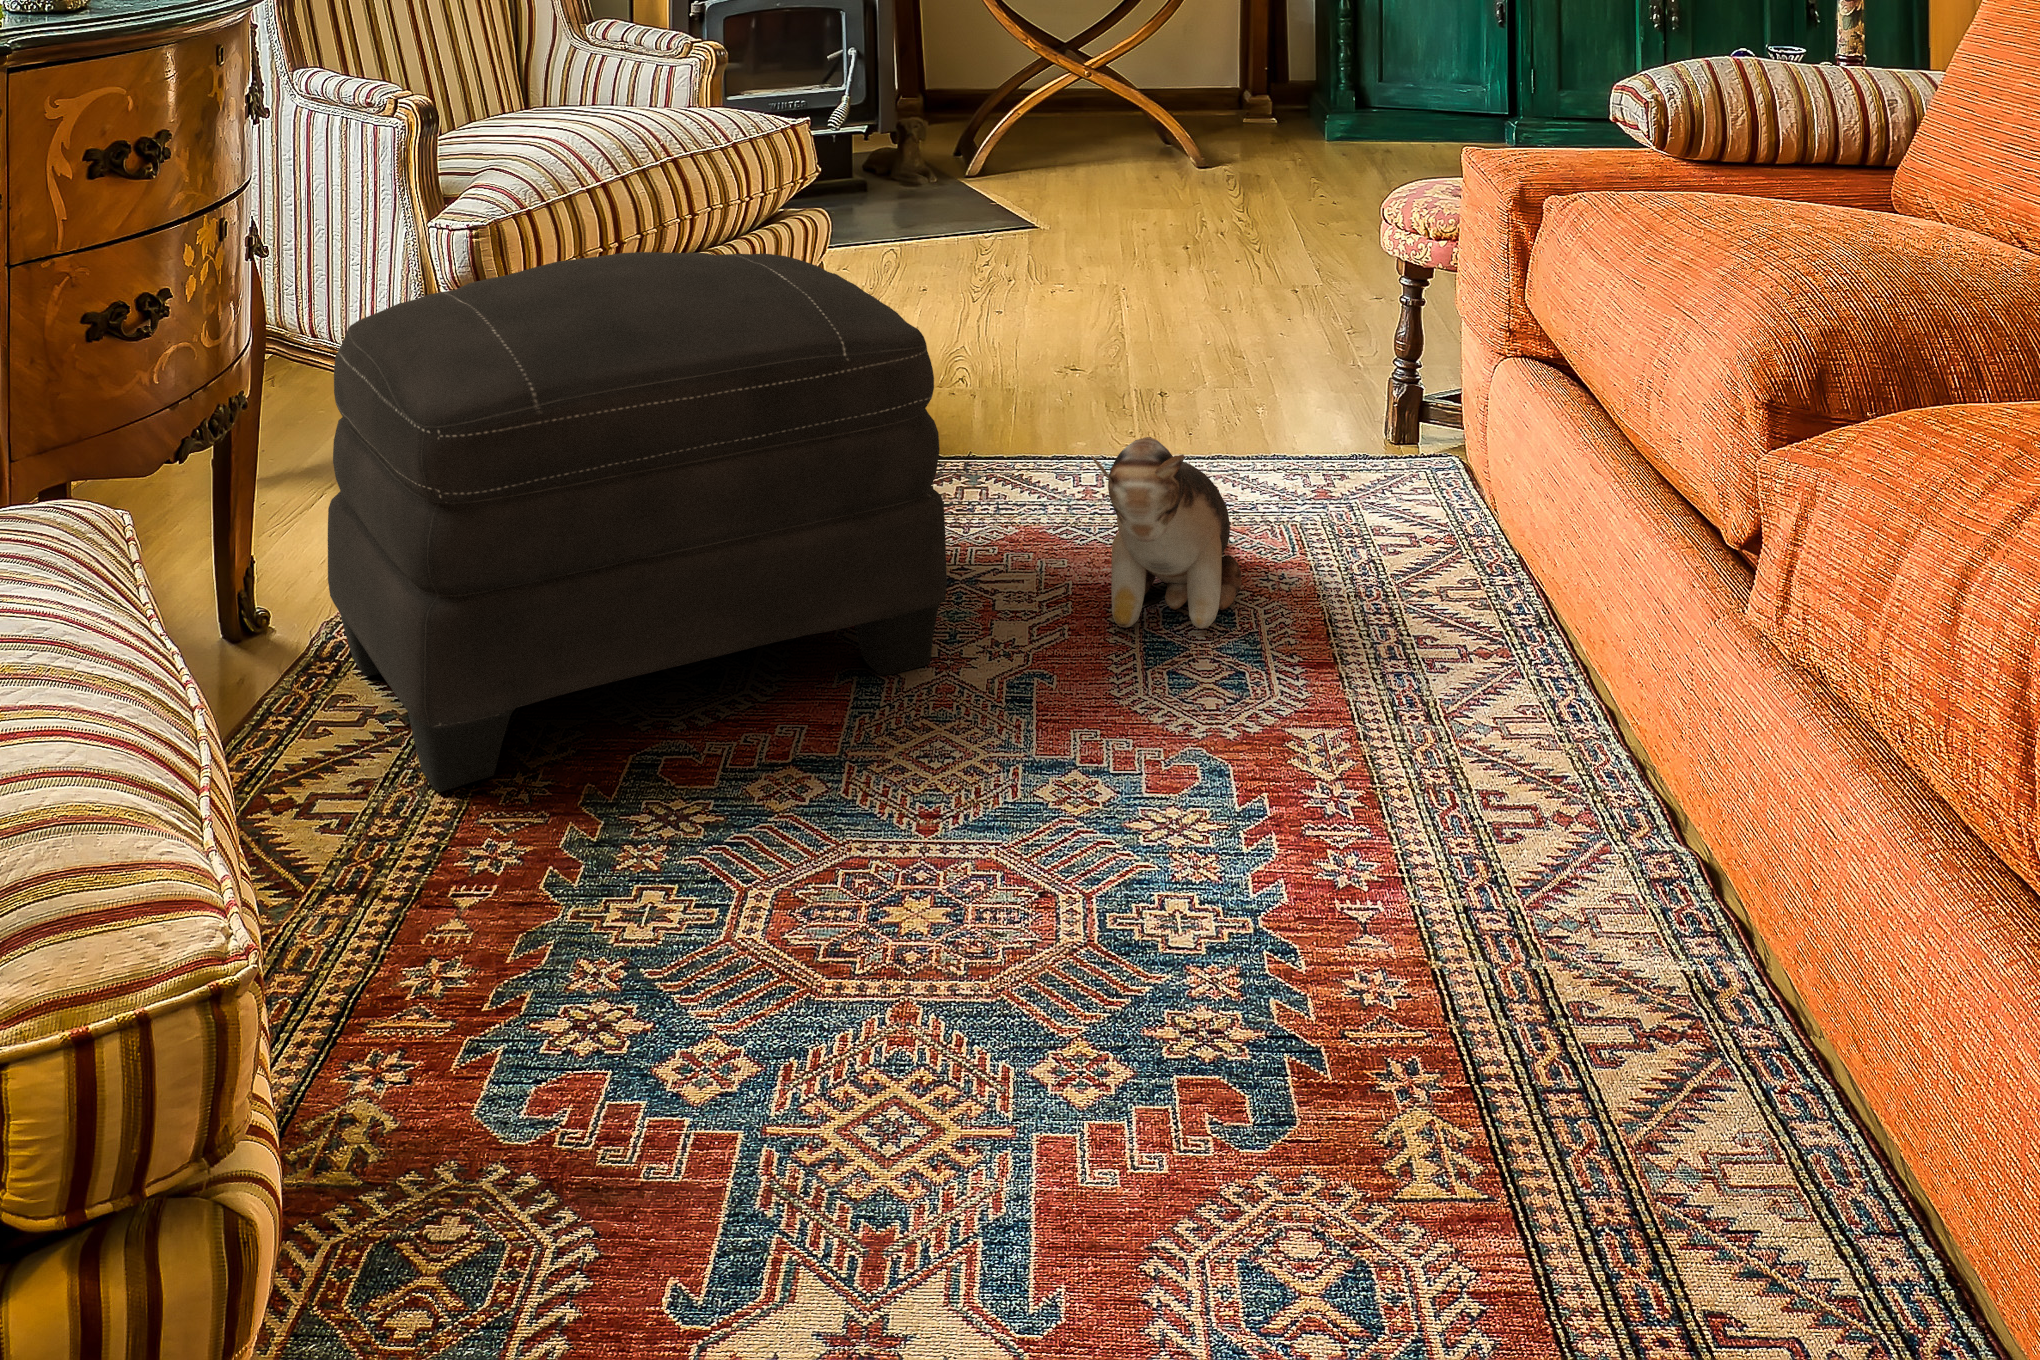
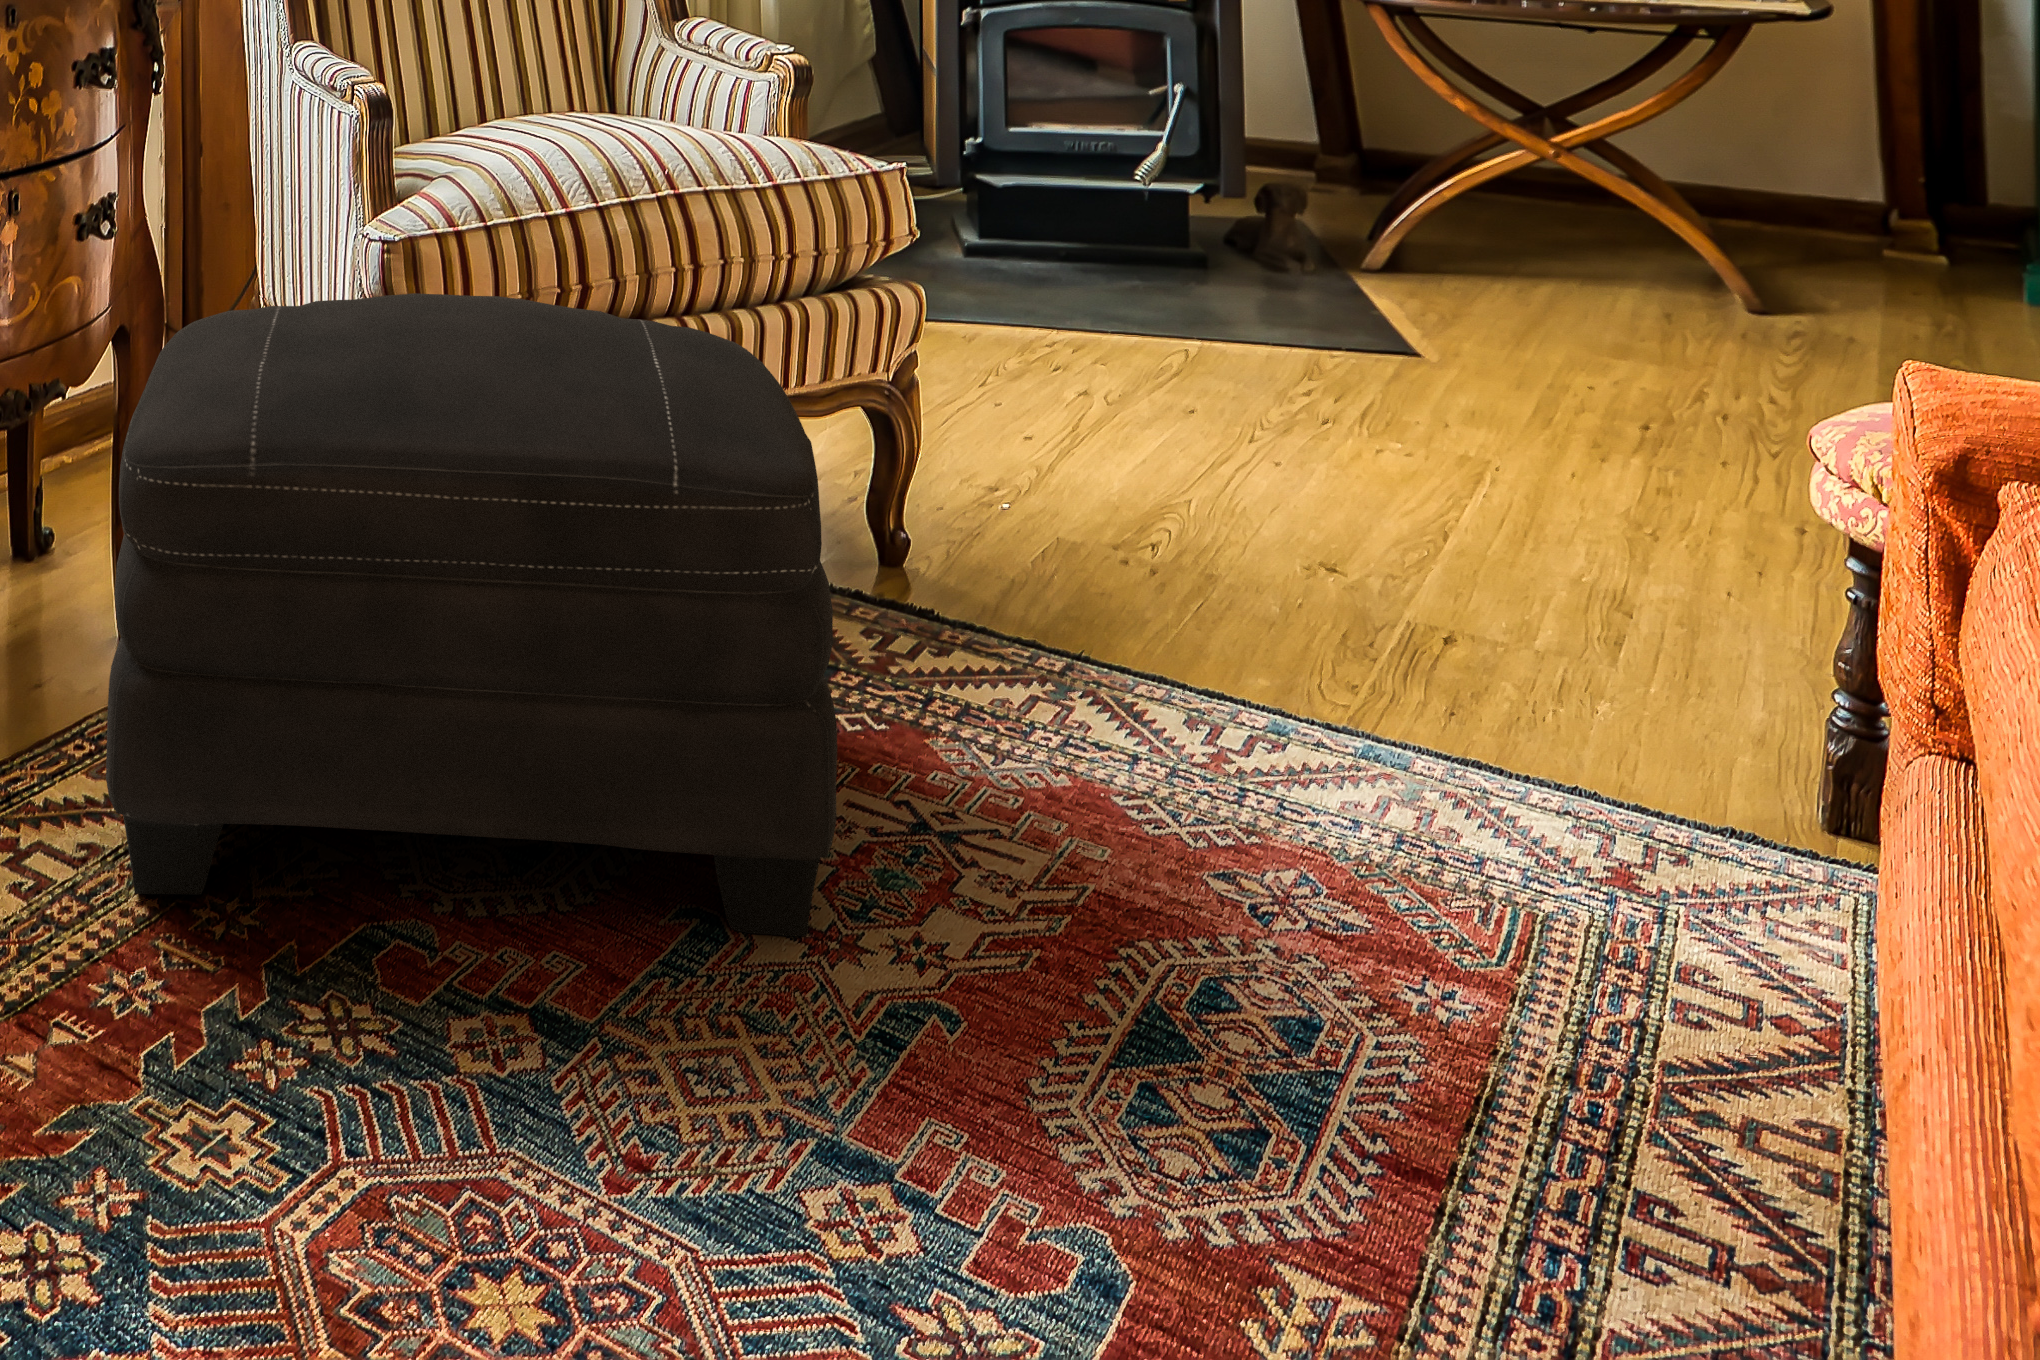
plush toy: present [1091,437,1241,628] -> none [1048,709,1367,1031]

